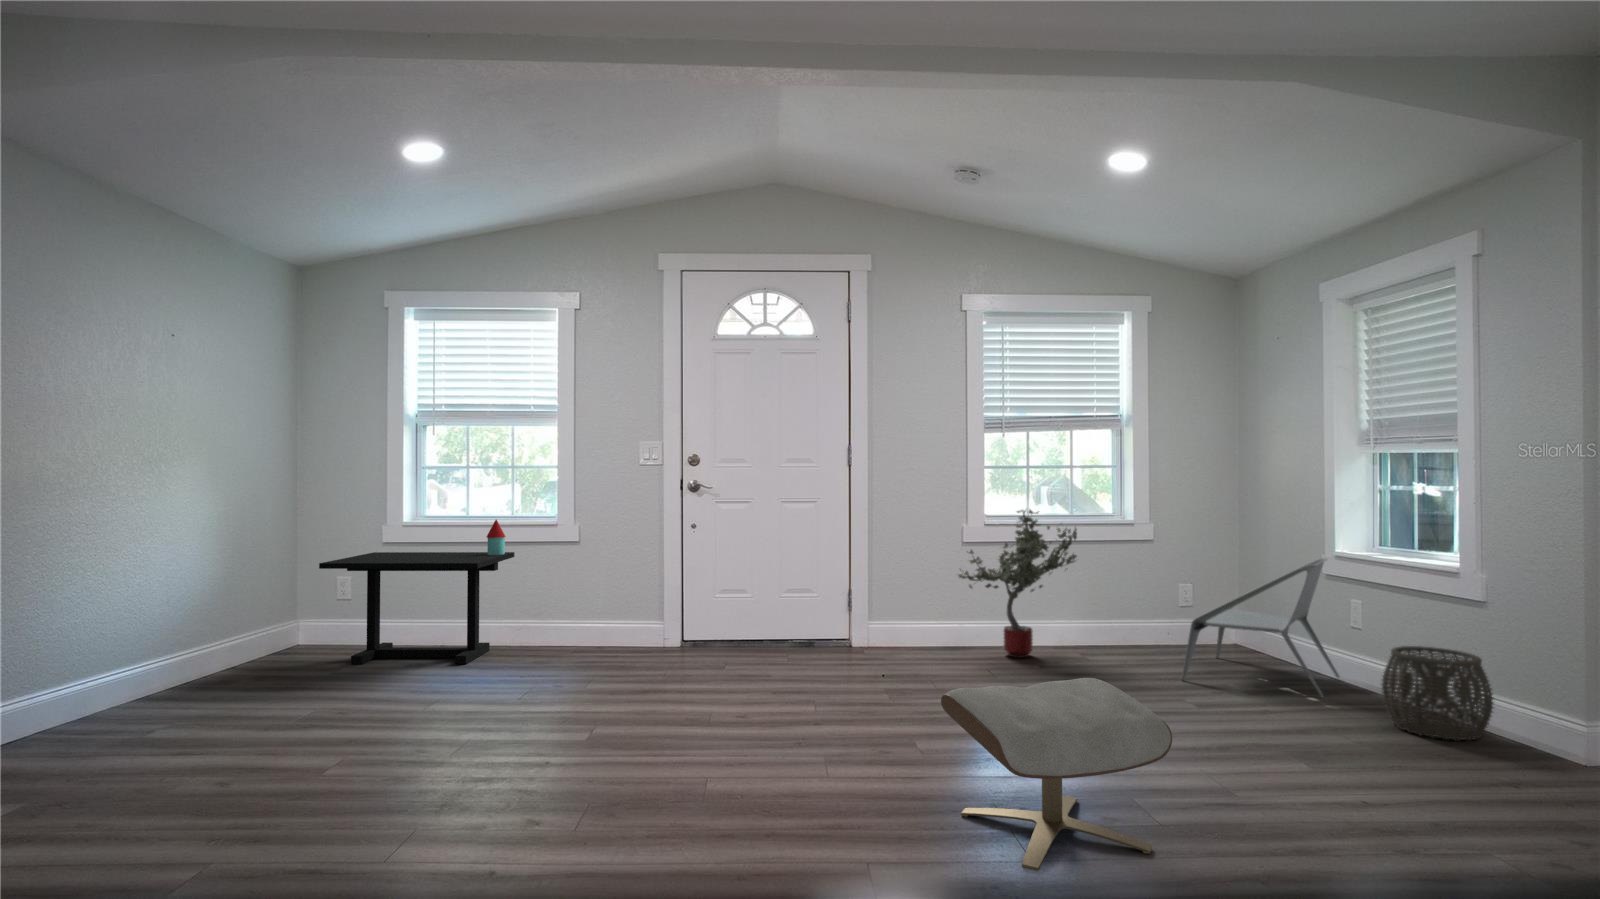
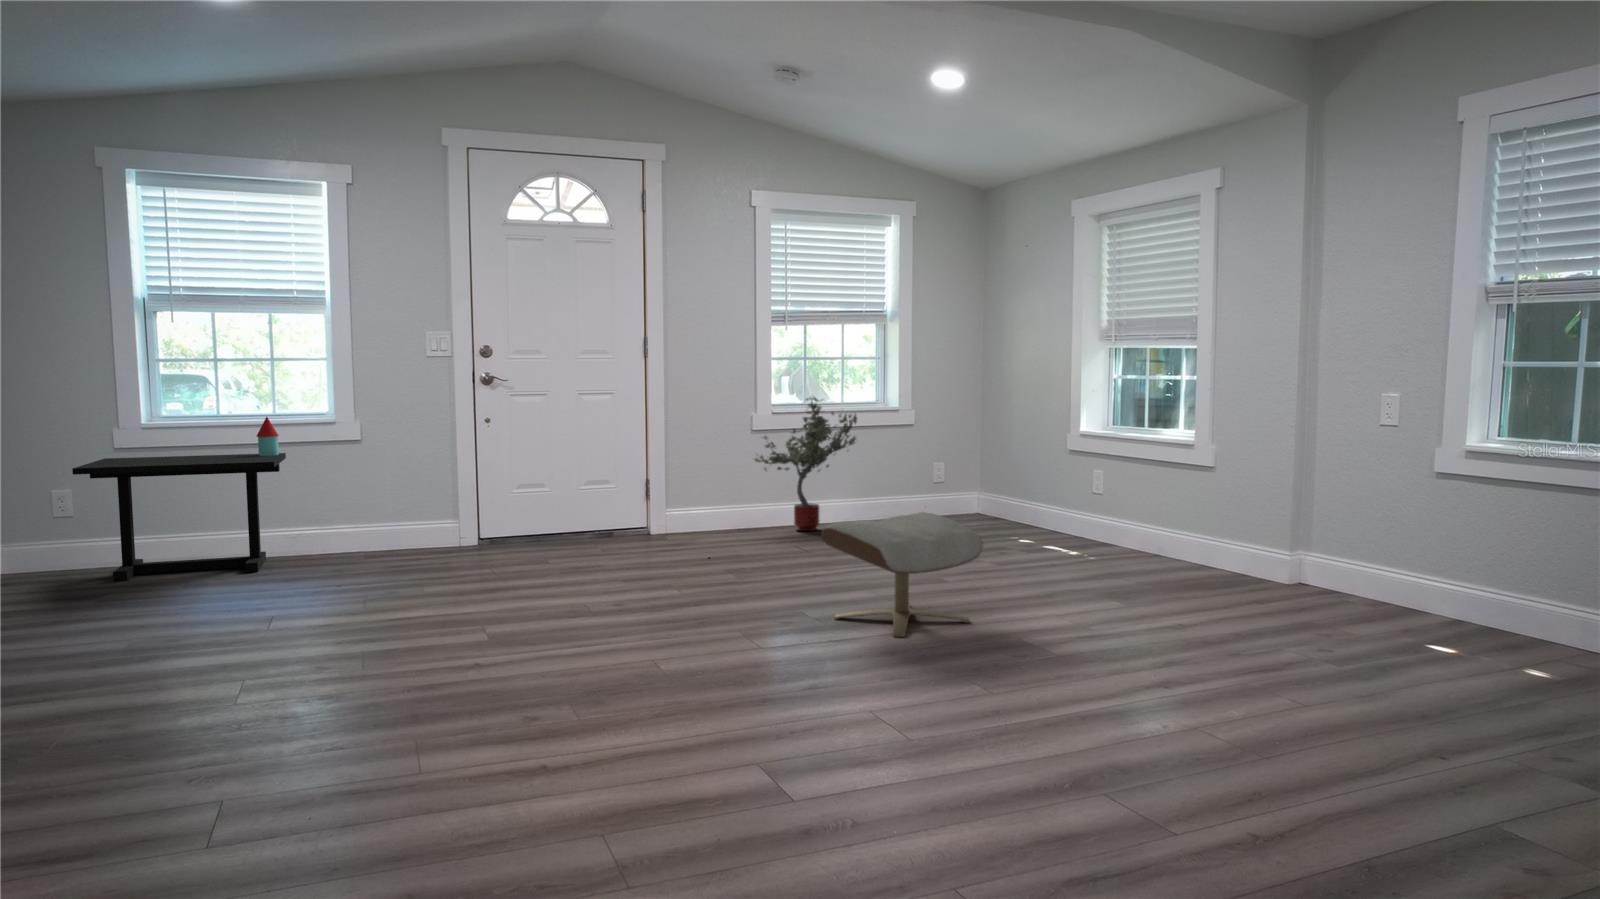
armchair: present [1182,558,1339,697] -> none [946,432,1057,539]
woven basket: present [1382,646,1493,741] -> none [1091,492,1161,555]

